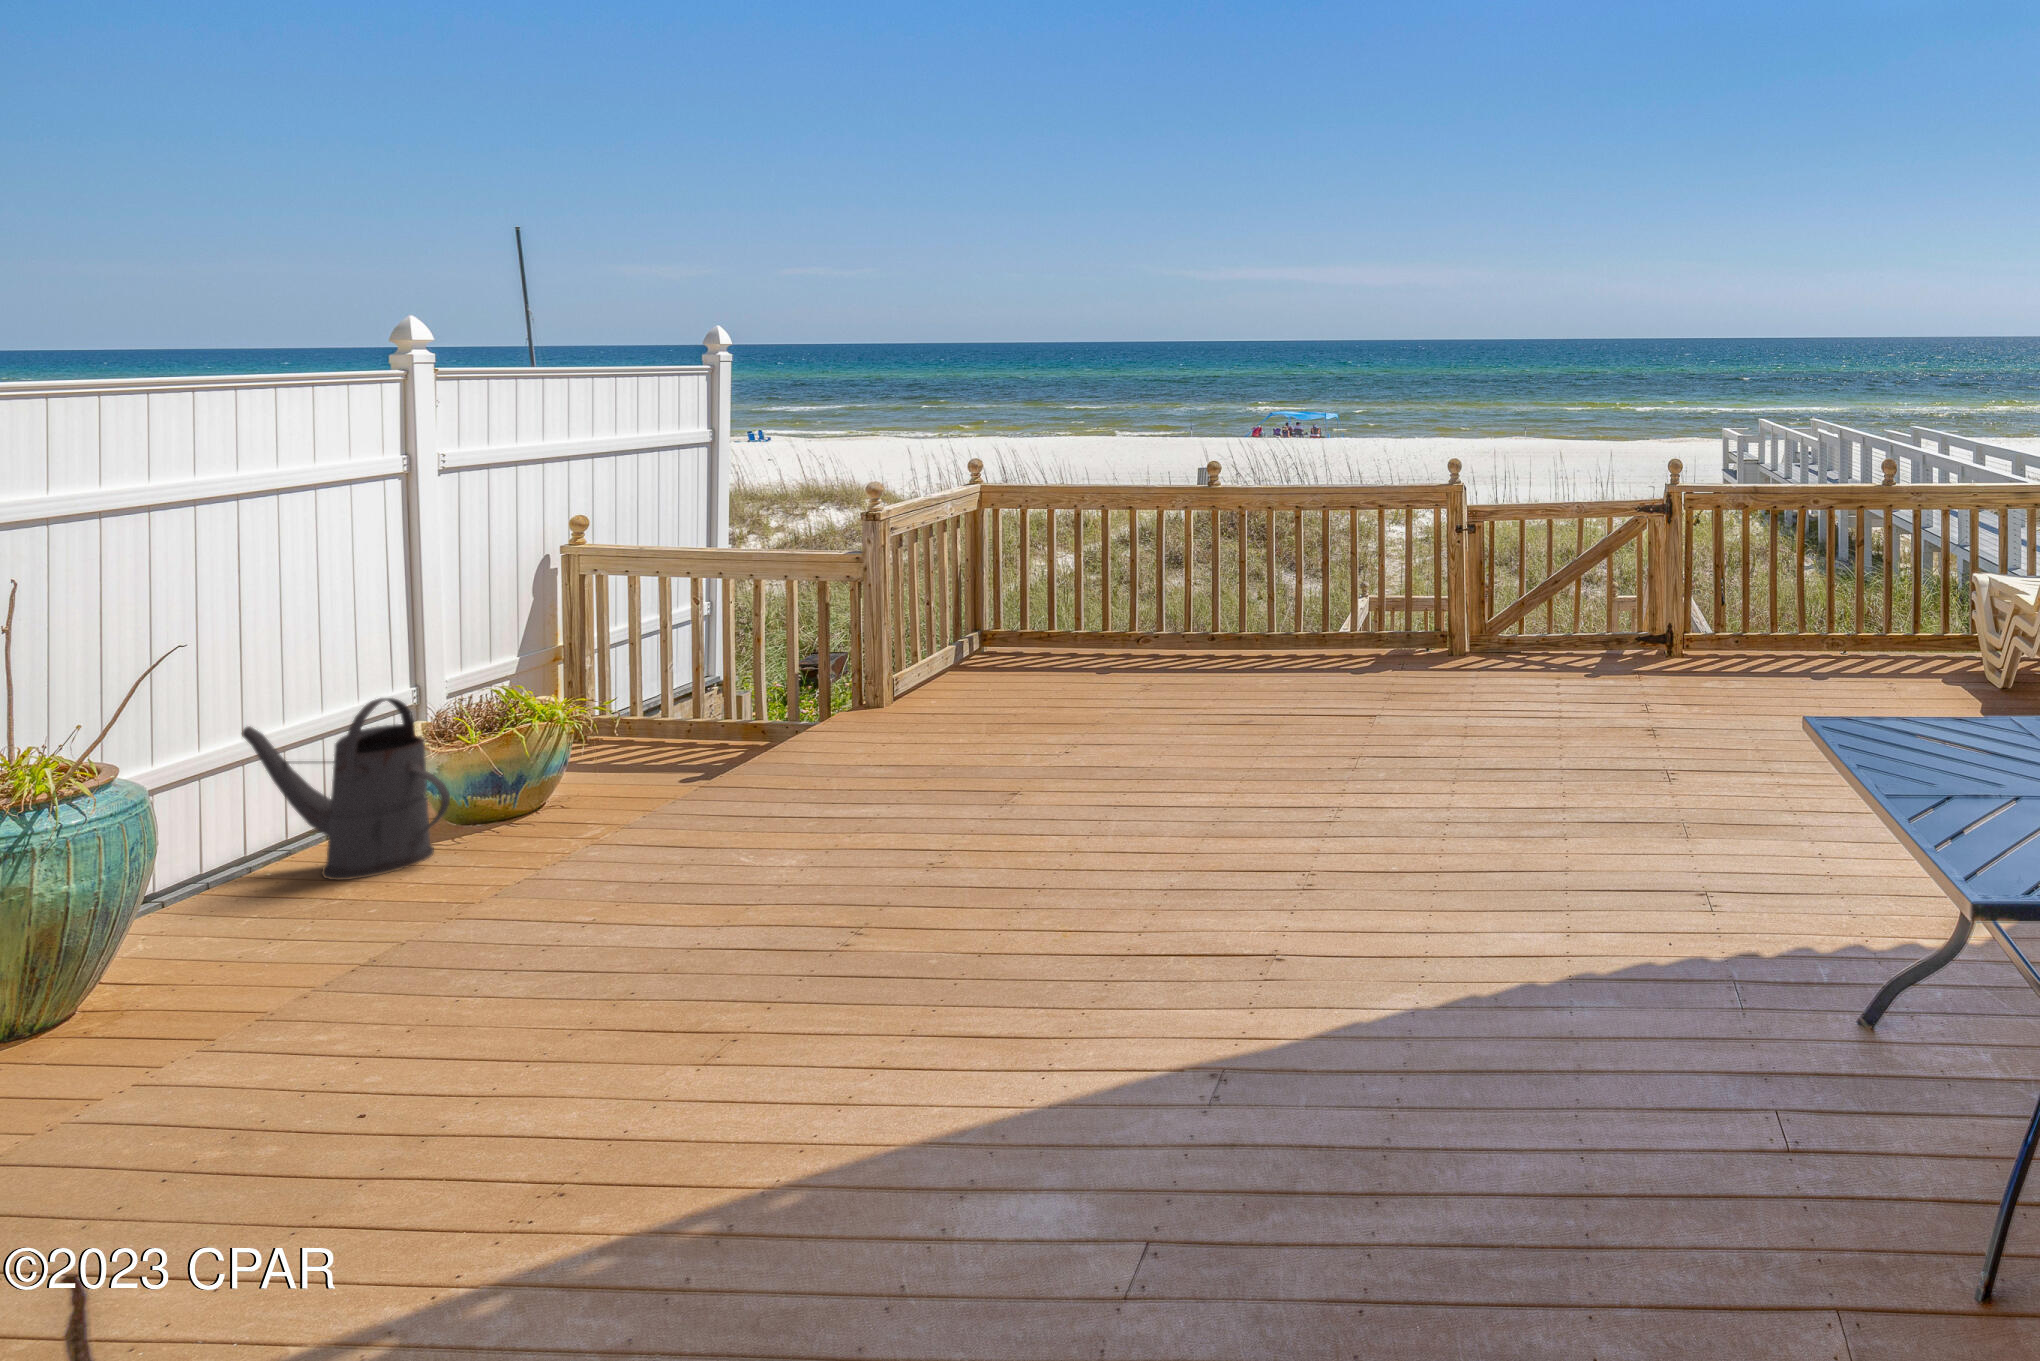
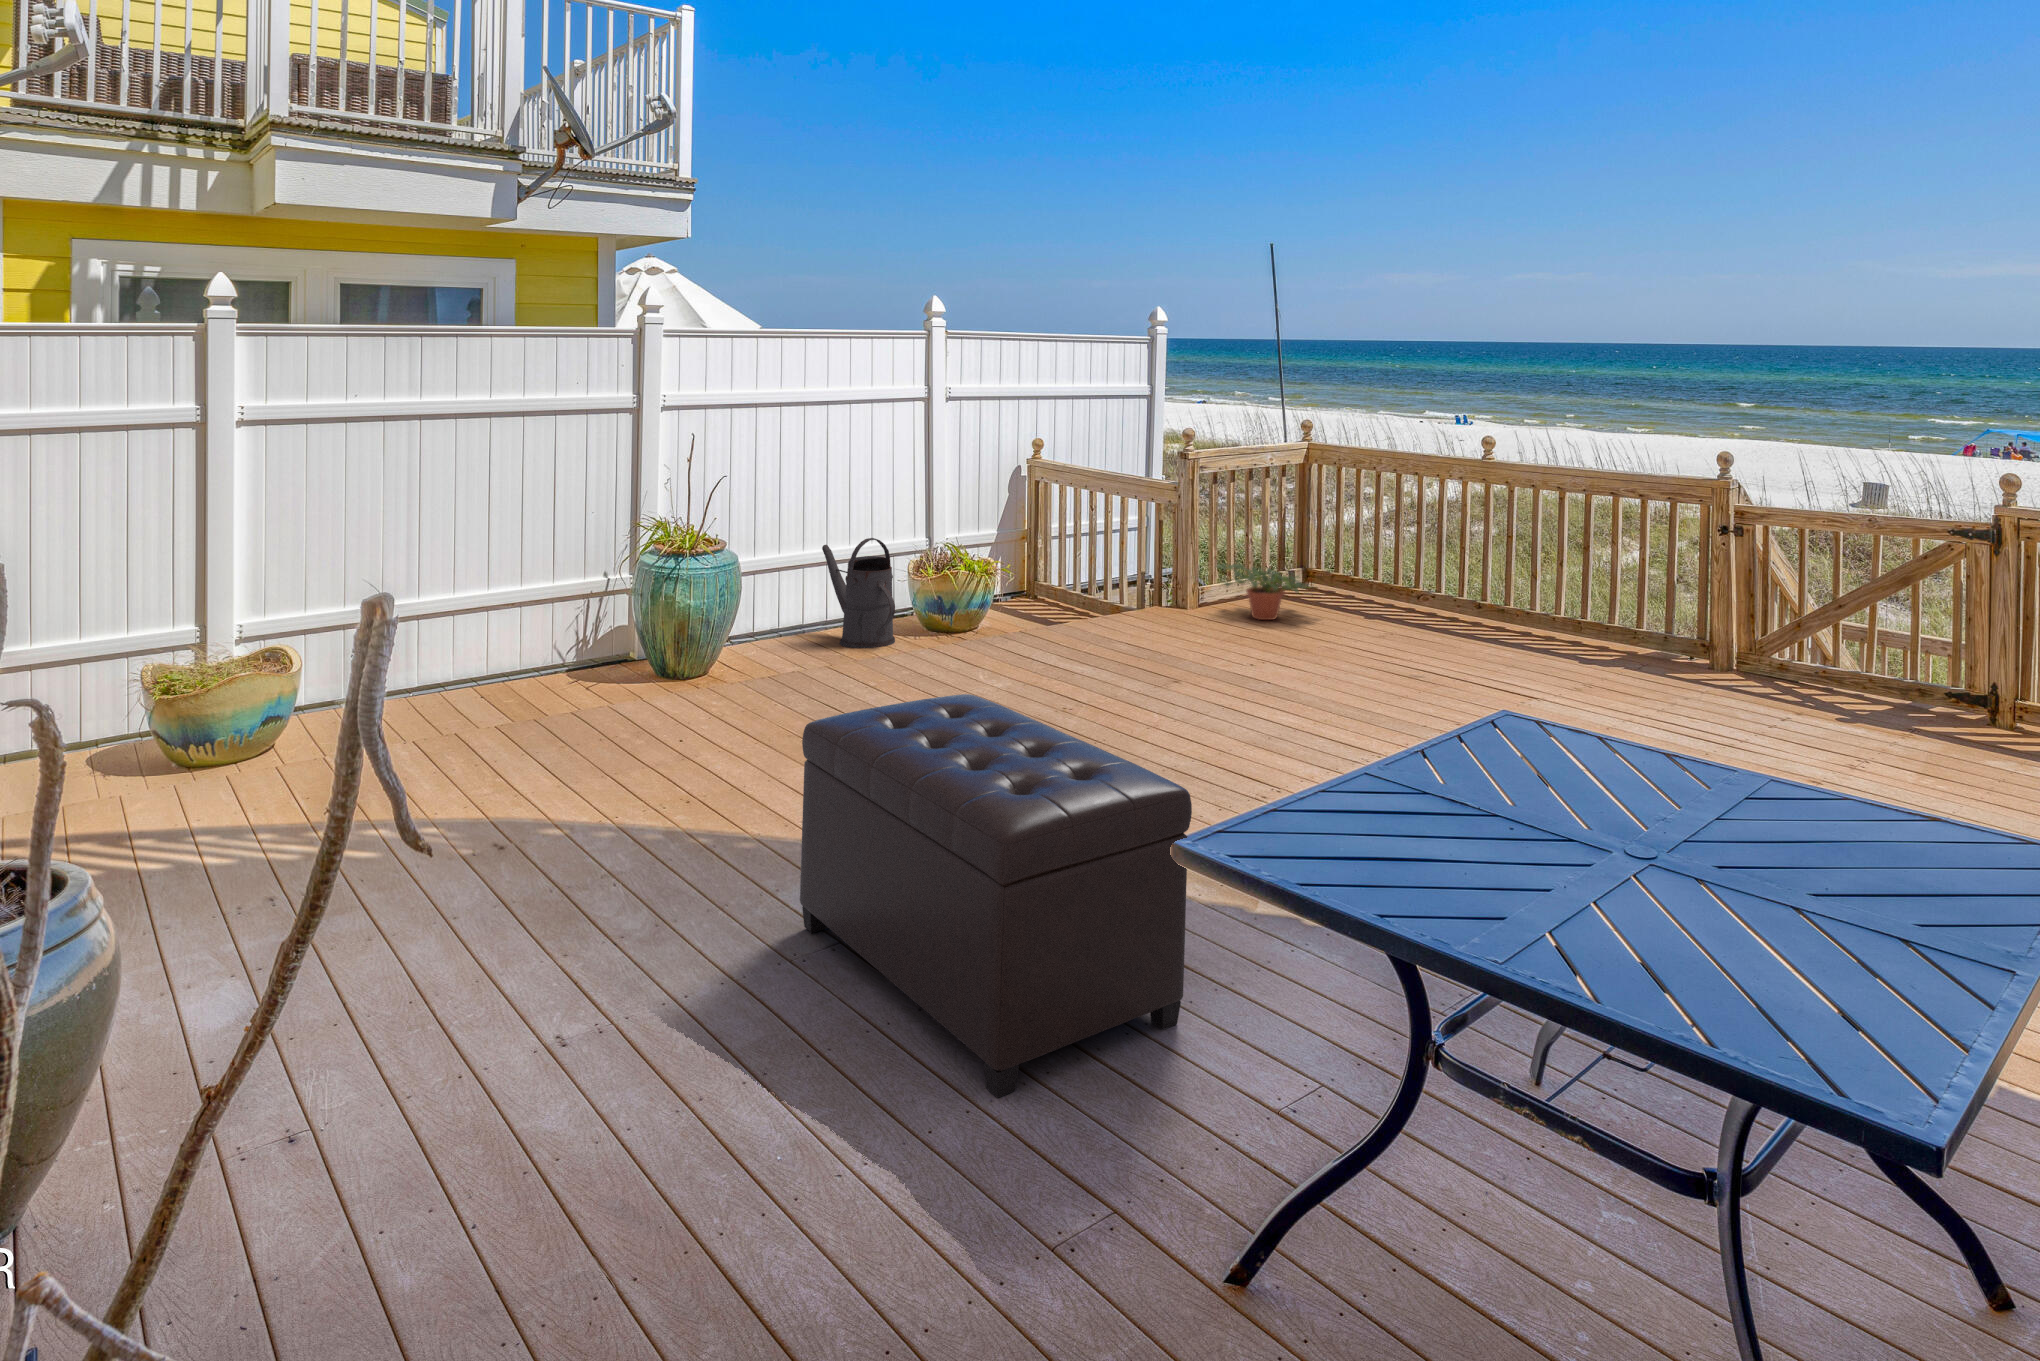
potted plant: none [911,634,1039,700] -> present [1217,564,1307,620]
ottoman: none [1019,845,1578,1278] -> present [800,694,1192,1098]

